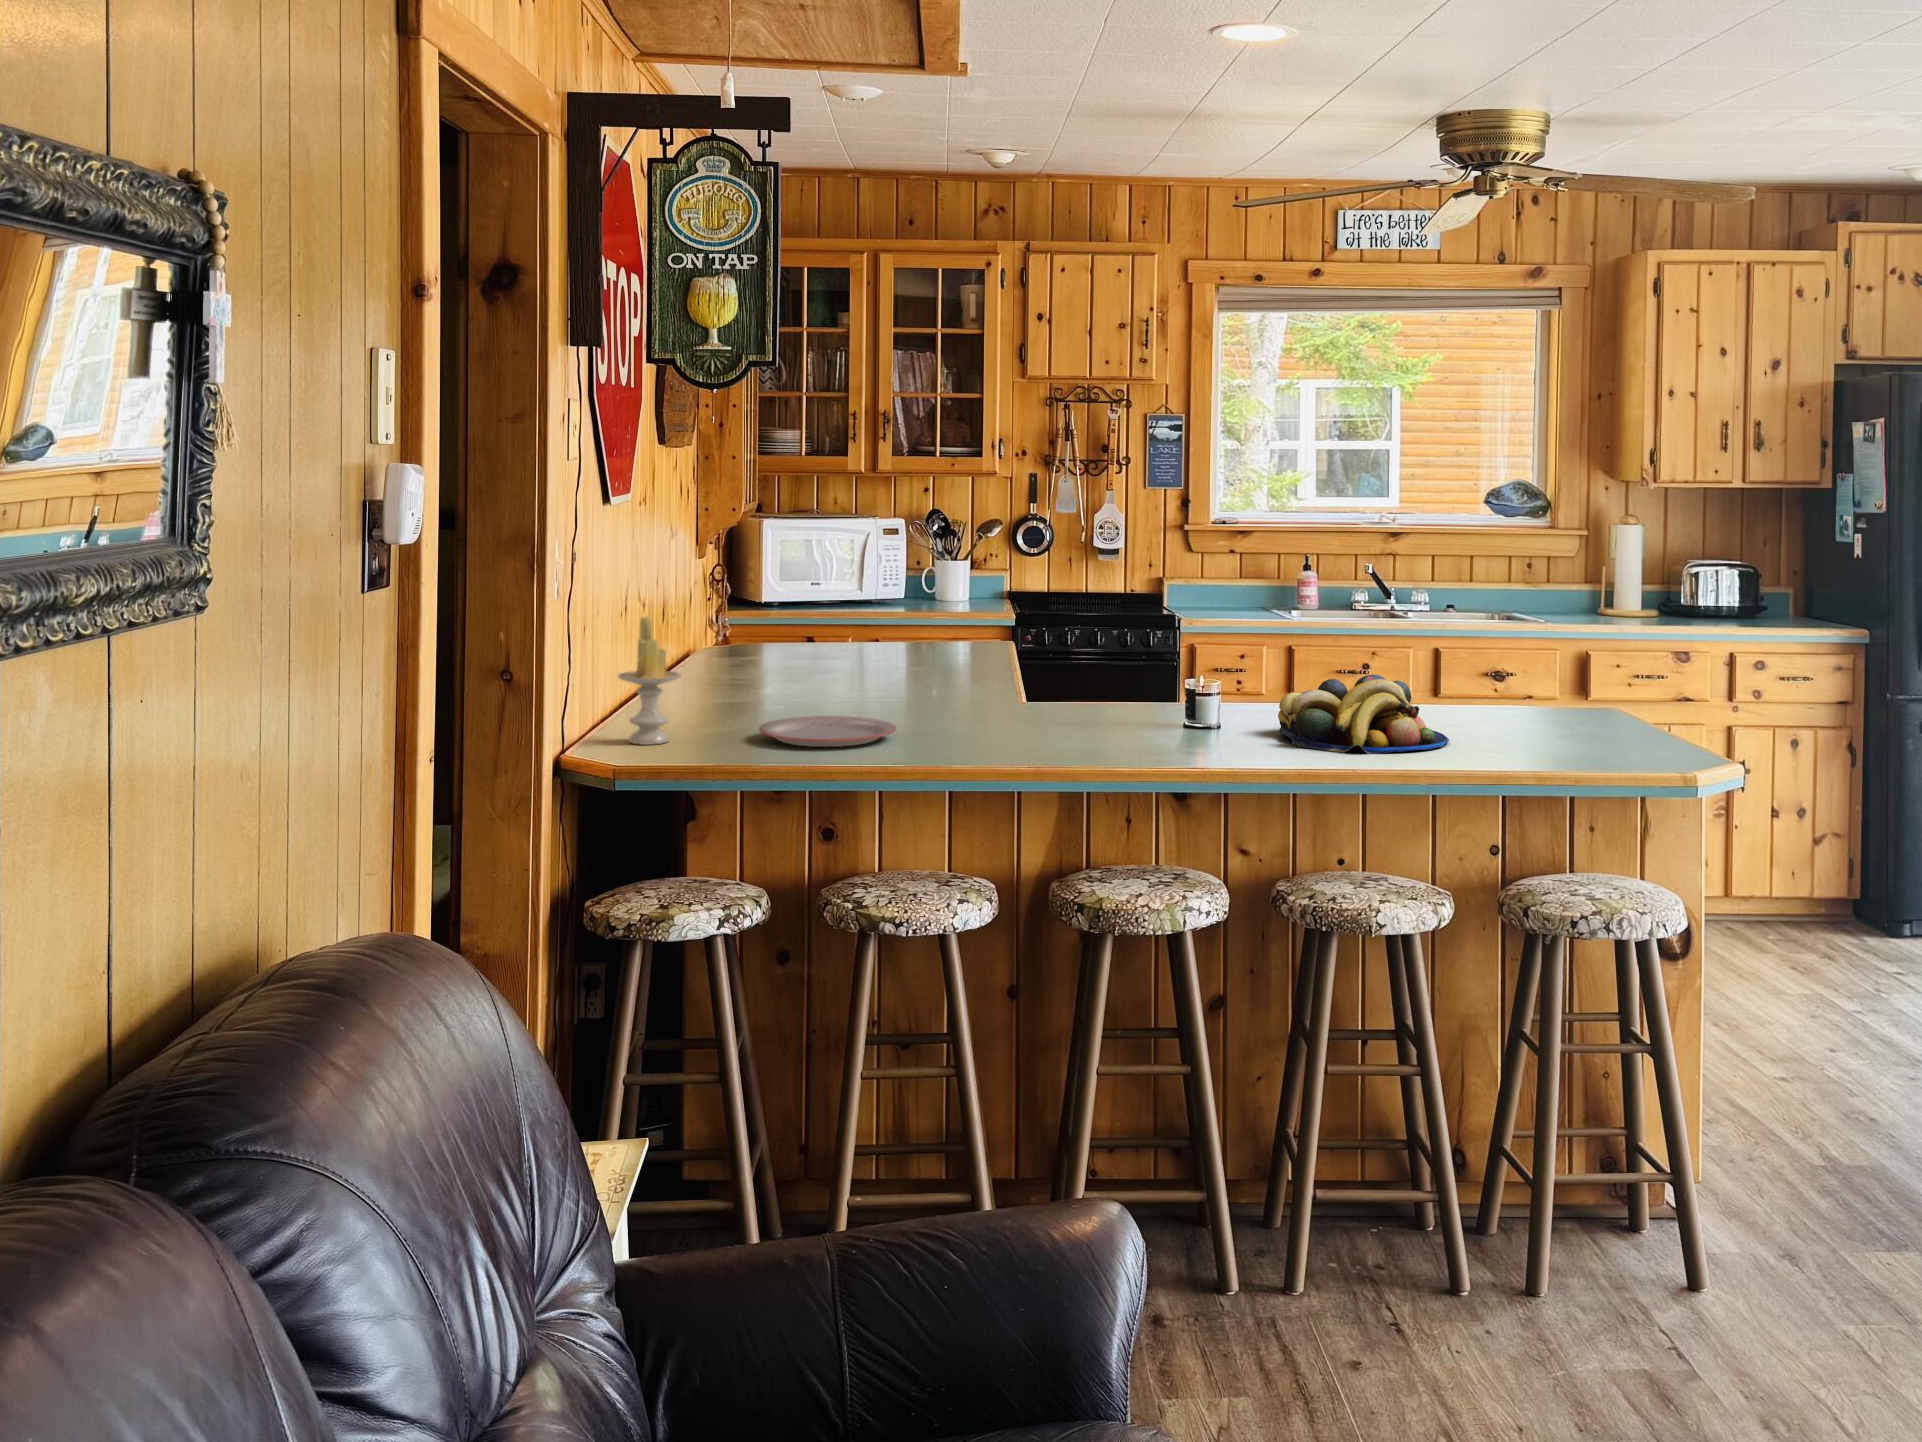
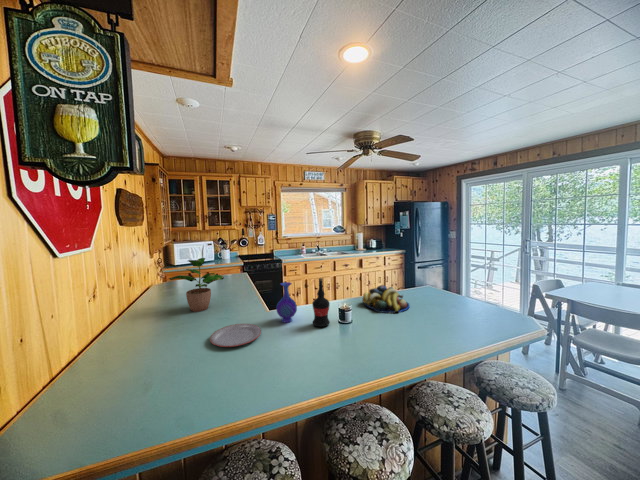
potted plant: none [694,533,857,699] -> present [169,258,224,312]
wine bottle: none [1051,596,1104,747] -> present [312,278,330,327]
vase: none [960,612,1024,734] -> present [276,282,297,323]
candle: present [618,617,681,745] -> none [146,307,176,361]

